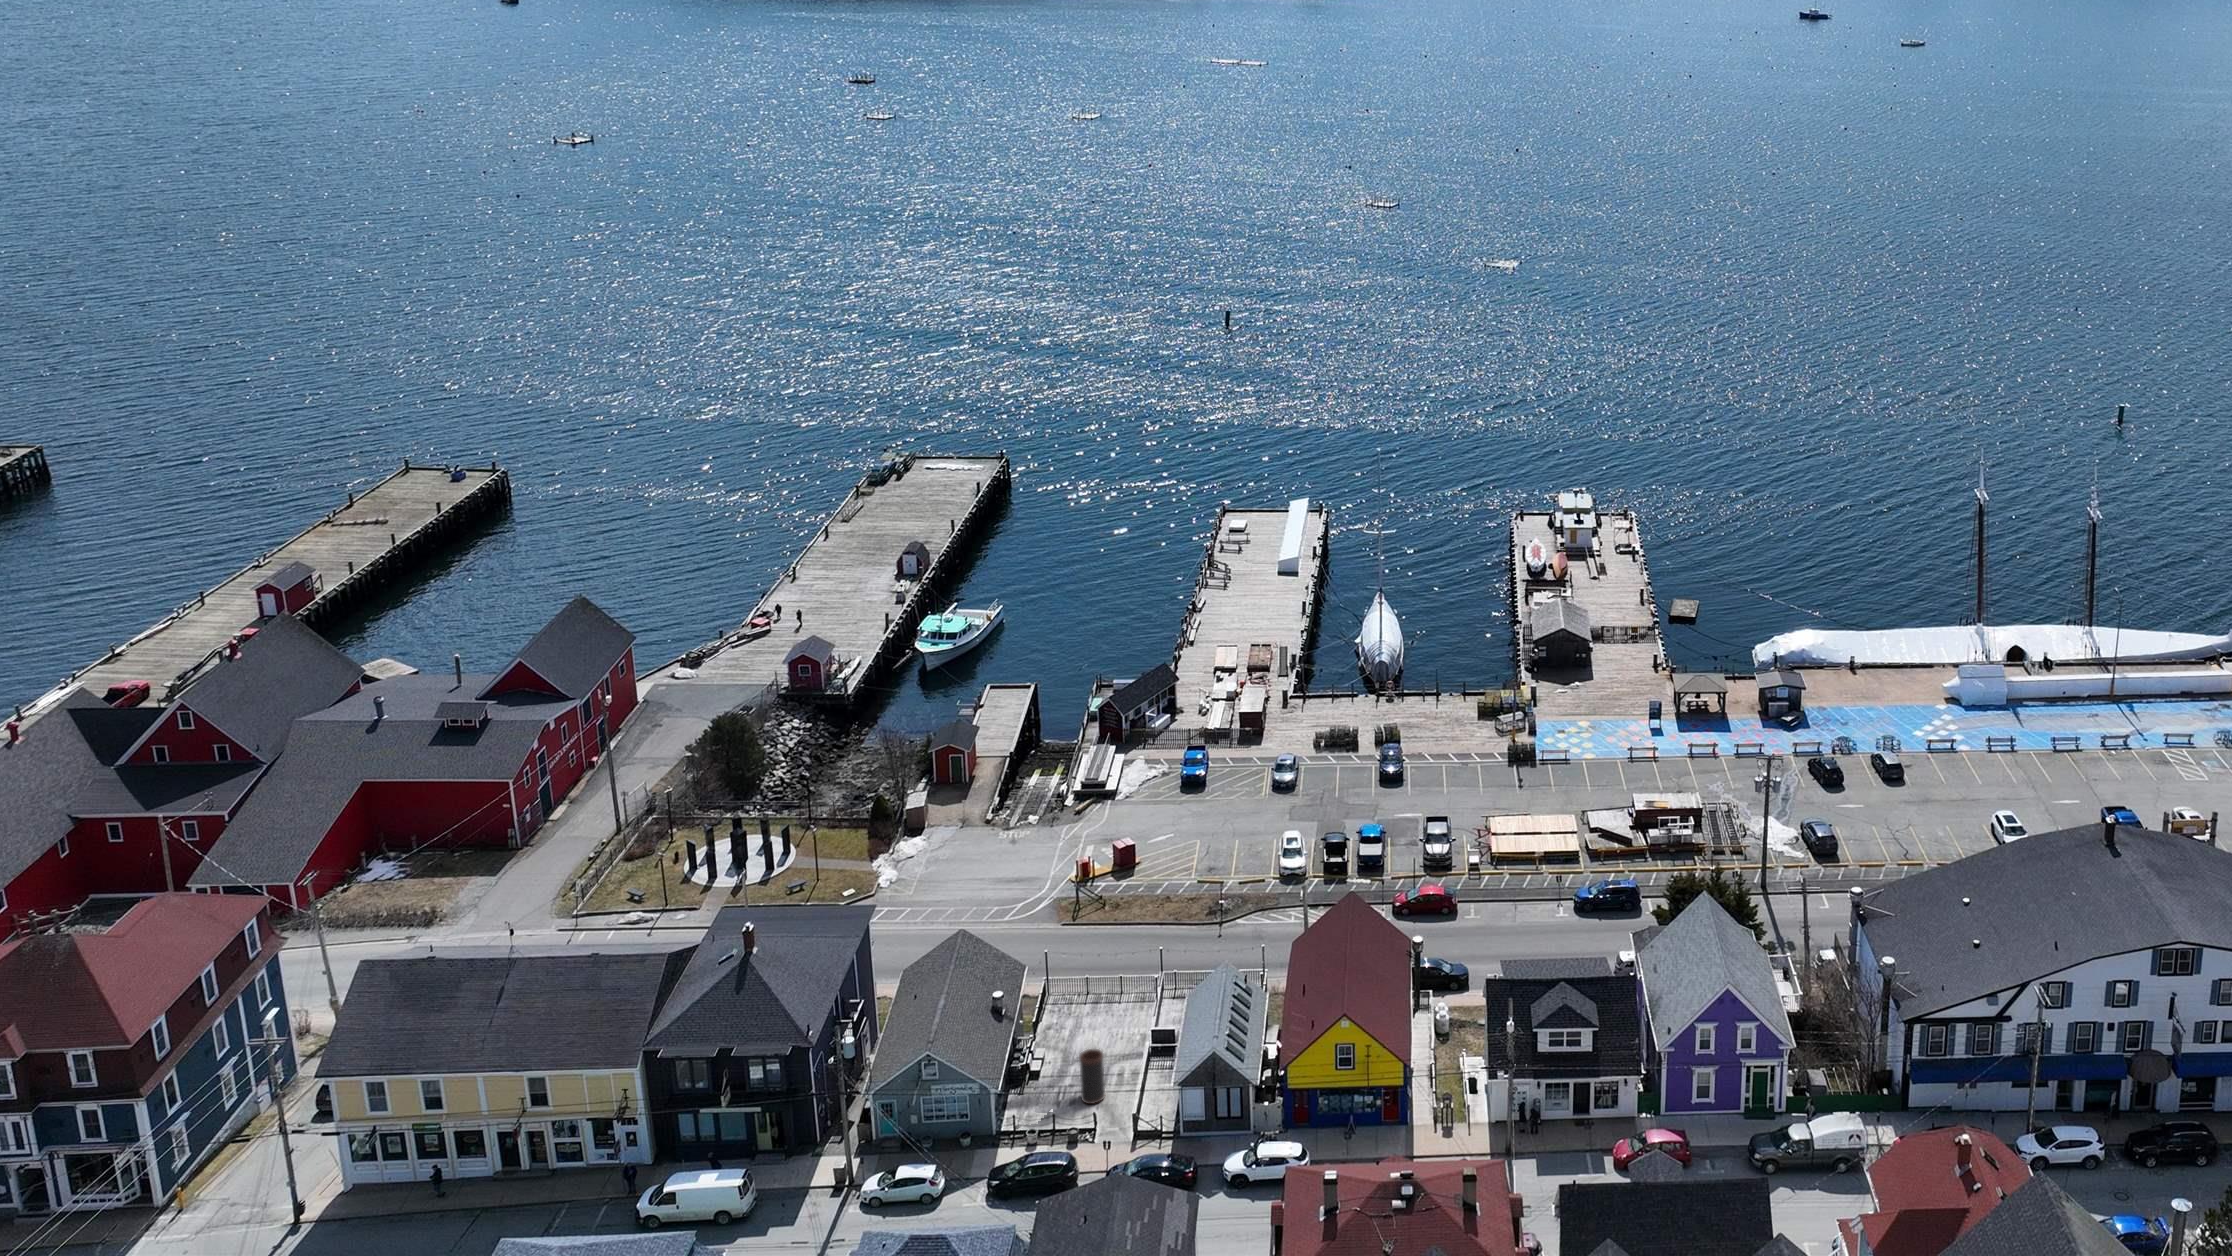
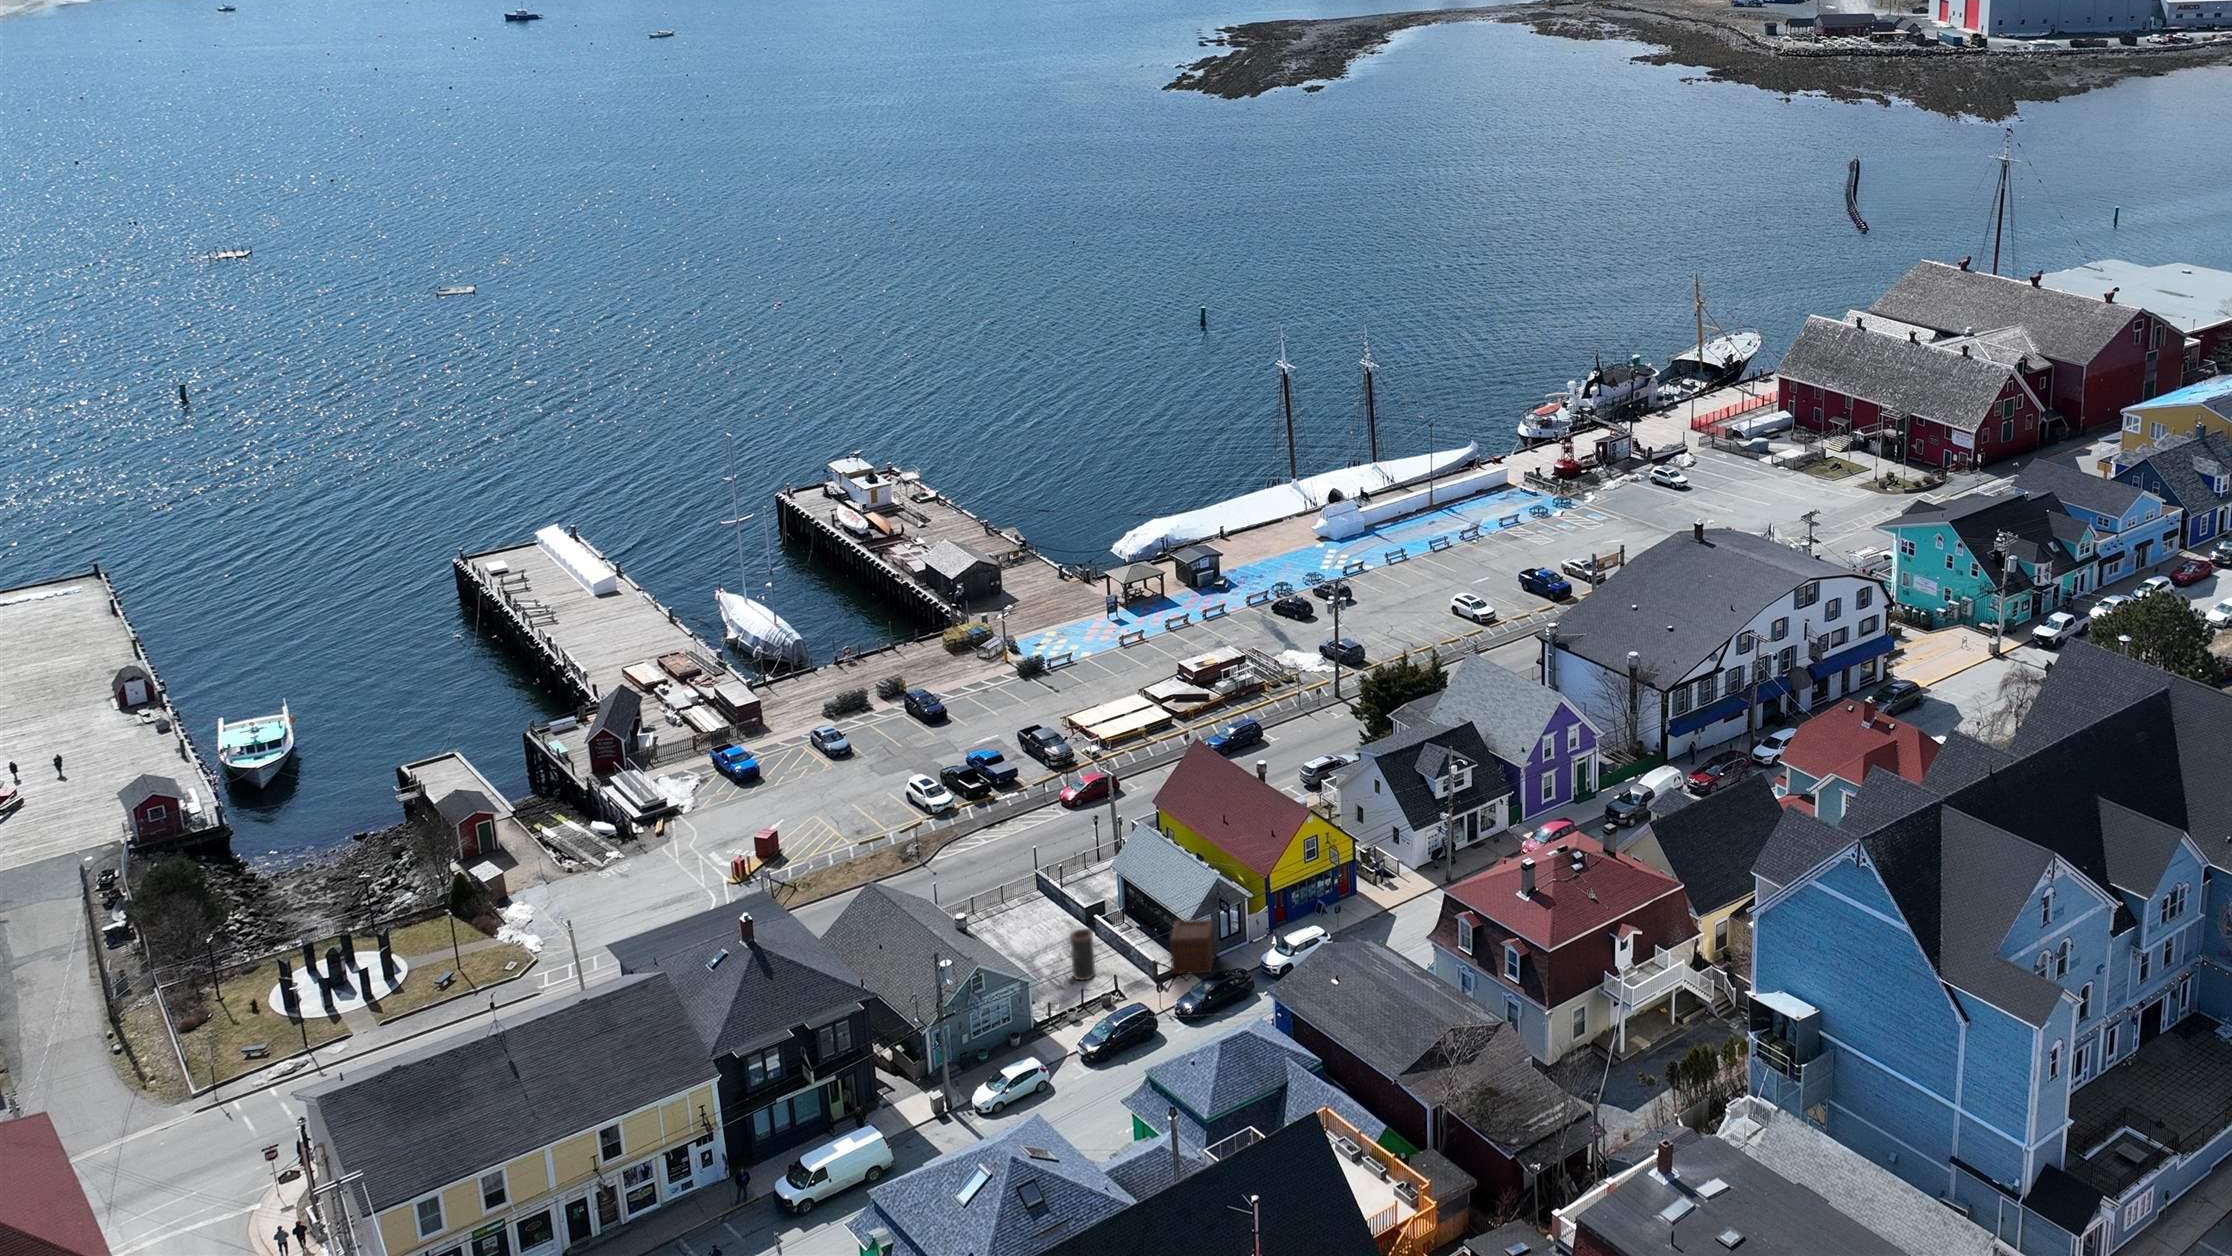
wooden crate: none [1151,1079,1213,1150] -> present [1169,919,1215,974]

